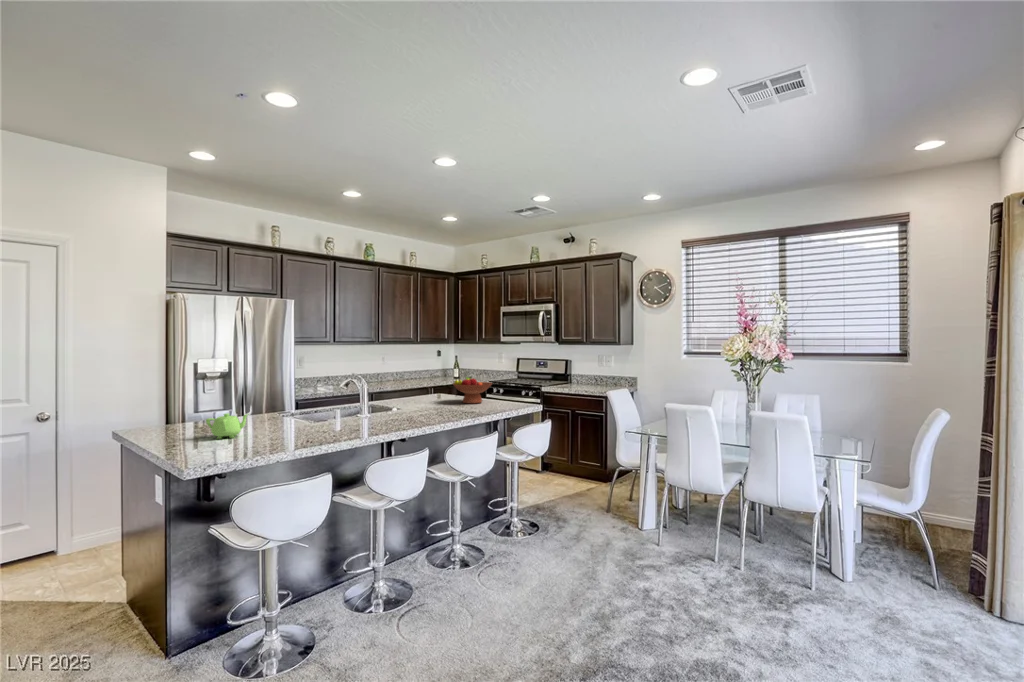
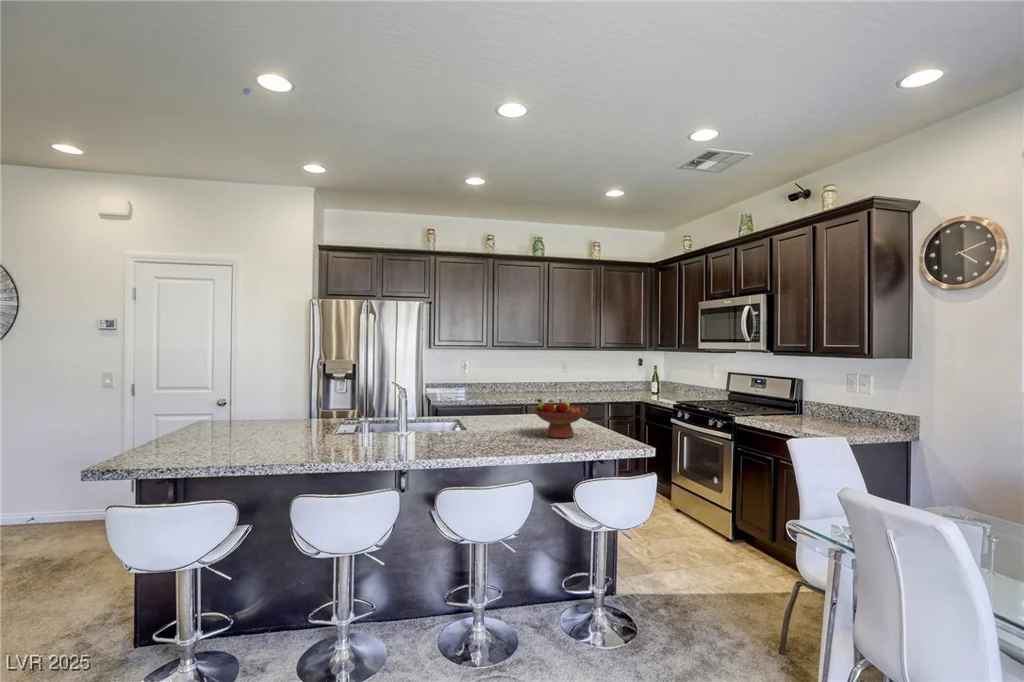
teapot: present [206,413,249,439] -> none [193,428,228,455]

